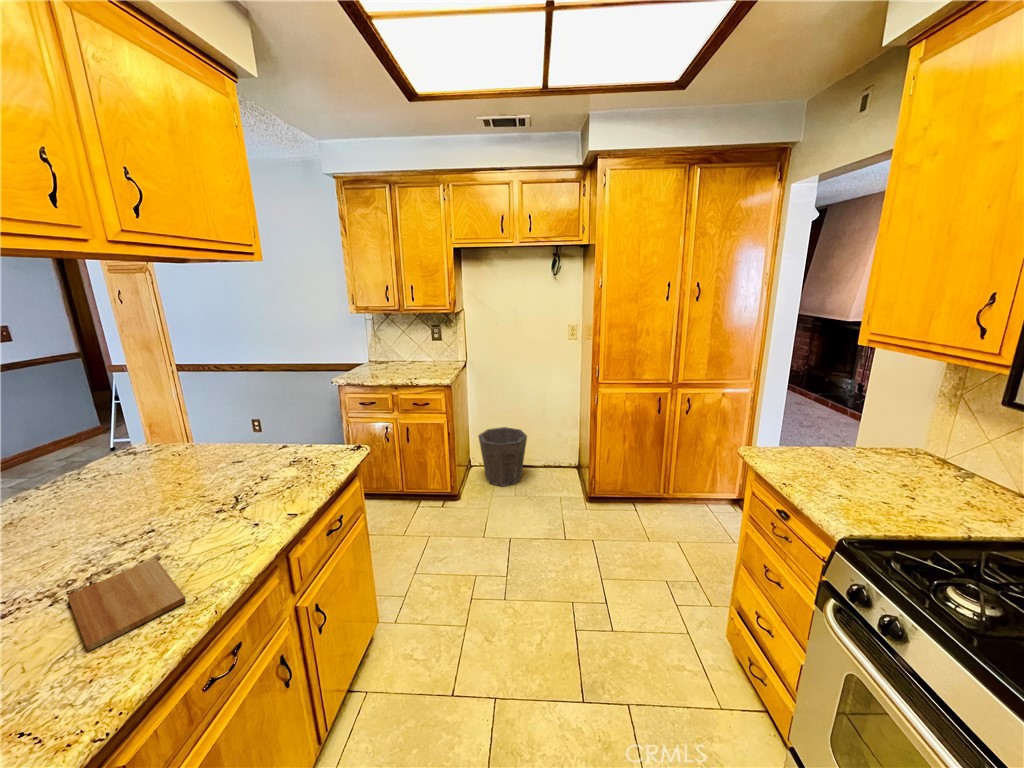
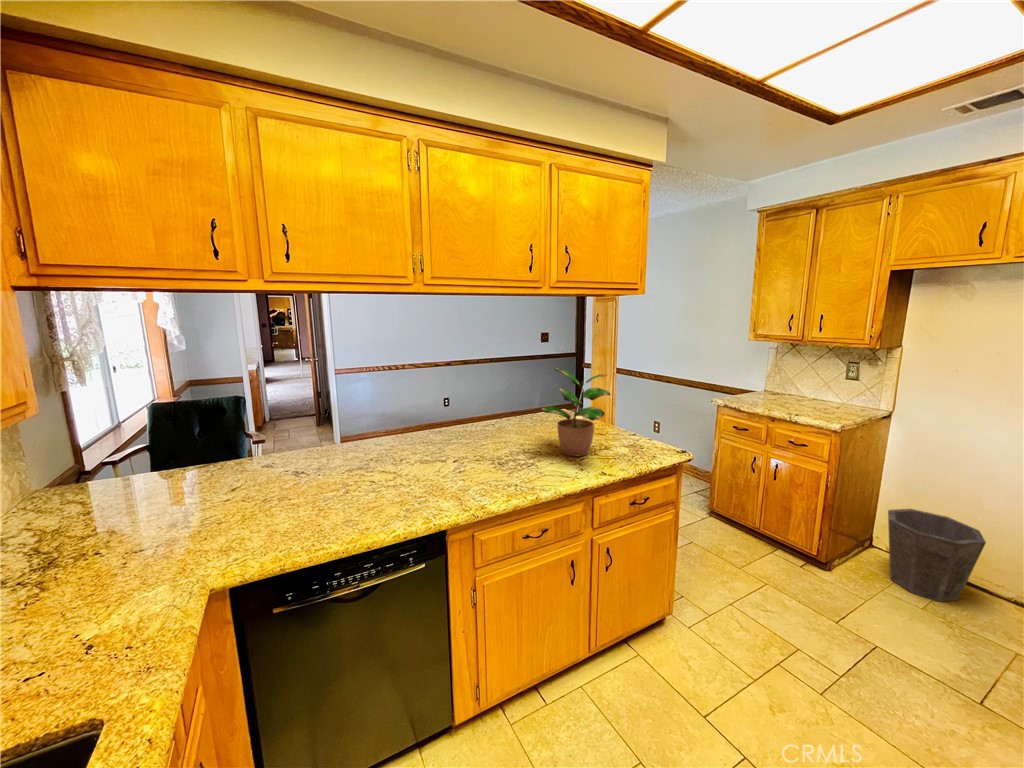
potted plant: none [136,377,268,514] -> present [541,368,610,456]
cutting board: present [68,558,186,651] -> none [491,462,532,487]

